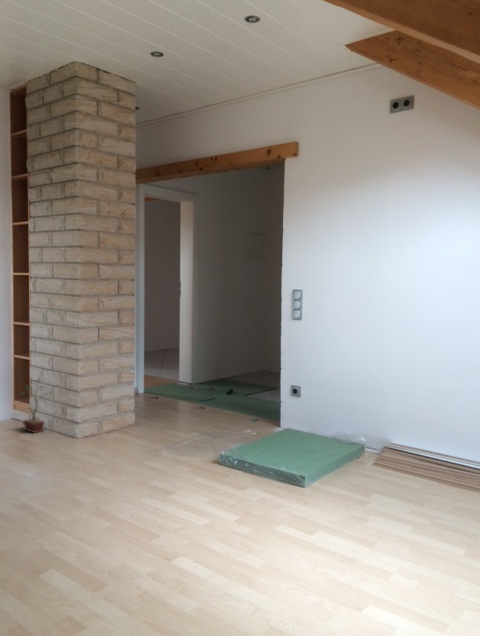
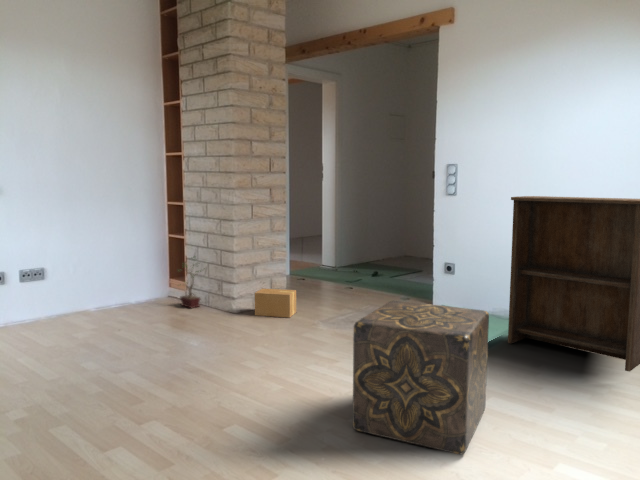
bookshelf: none [344,326,474,498] -> present [508,196,640,371]
cardboard box: none [99,412,142,443] -> present [255,288,296,318]
ottoman: none [175,435,310,592] -> present [353,301,489,454]

